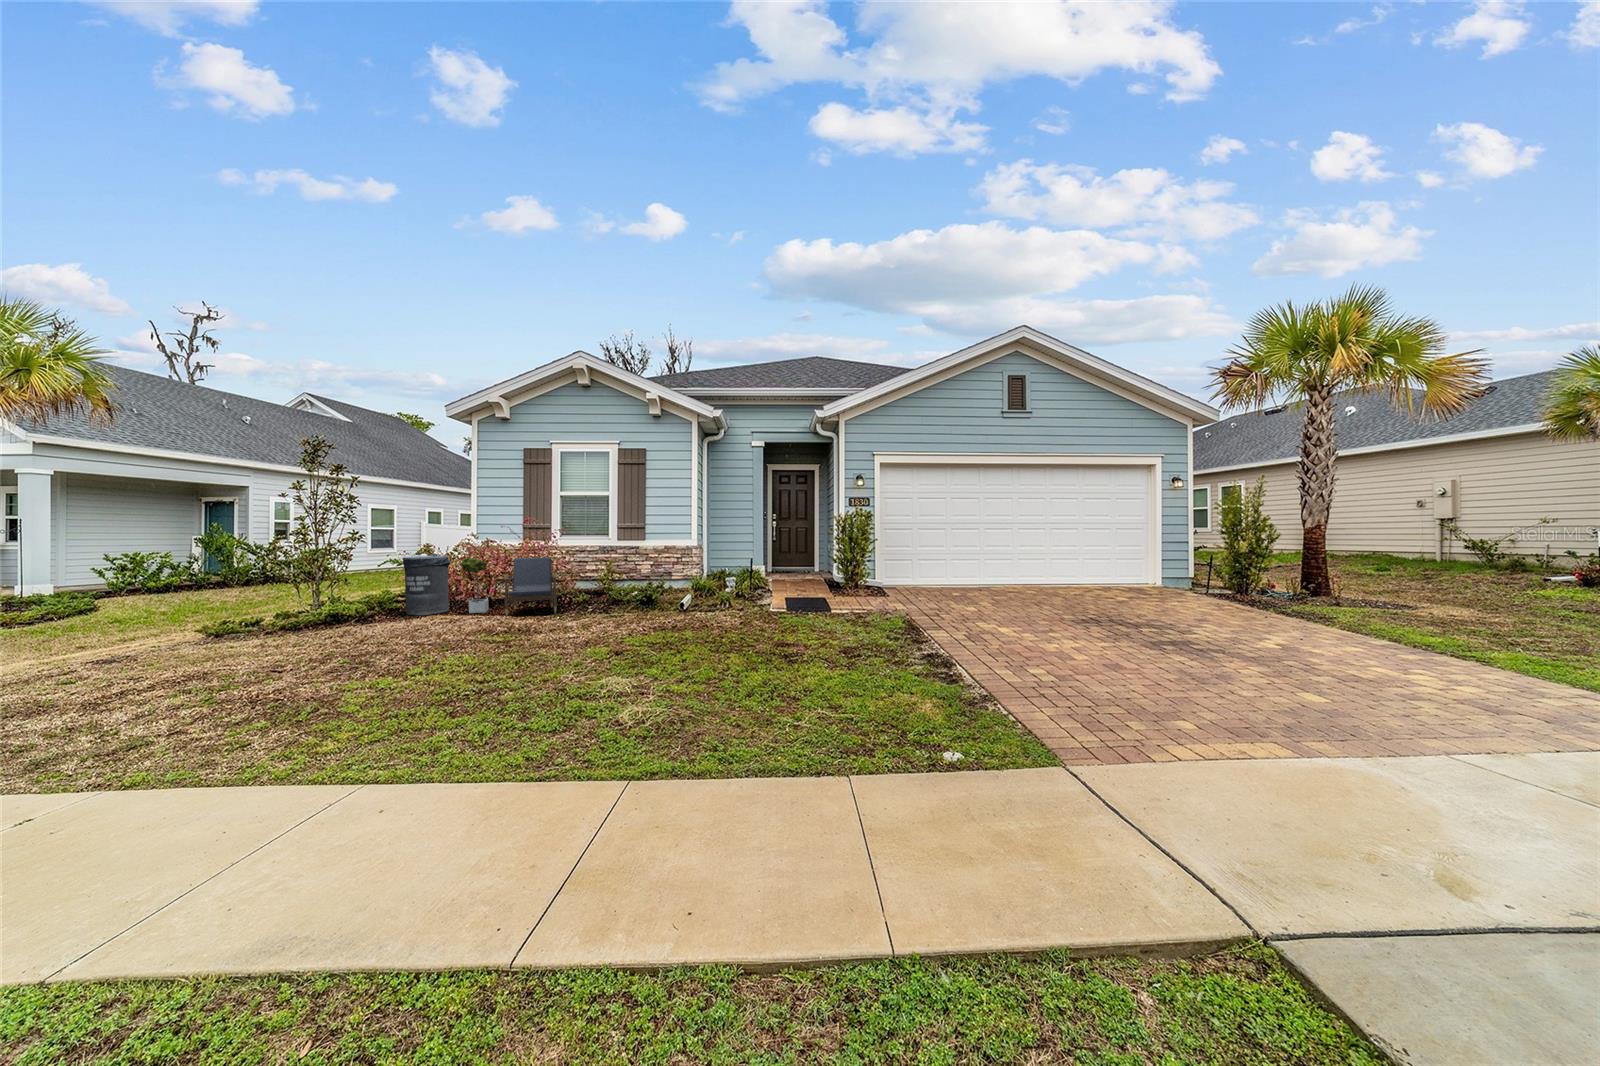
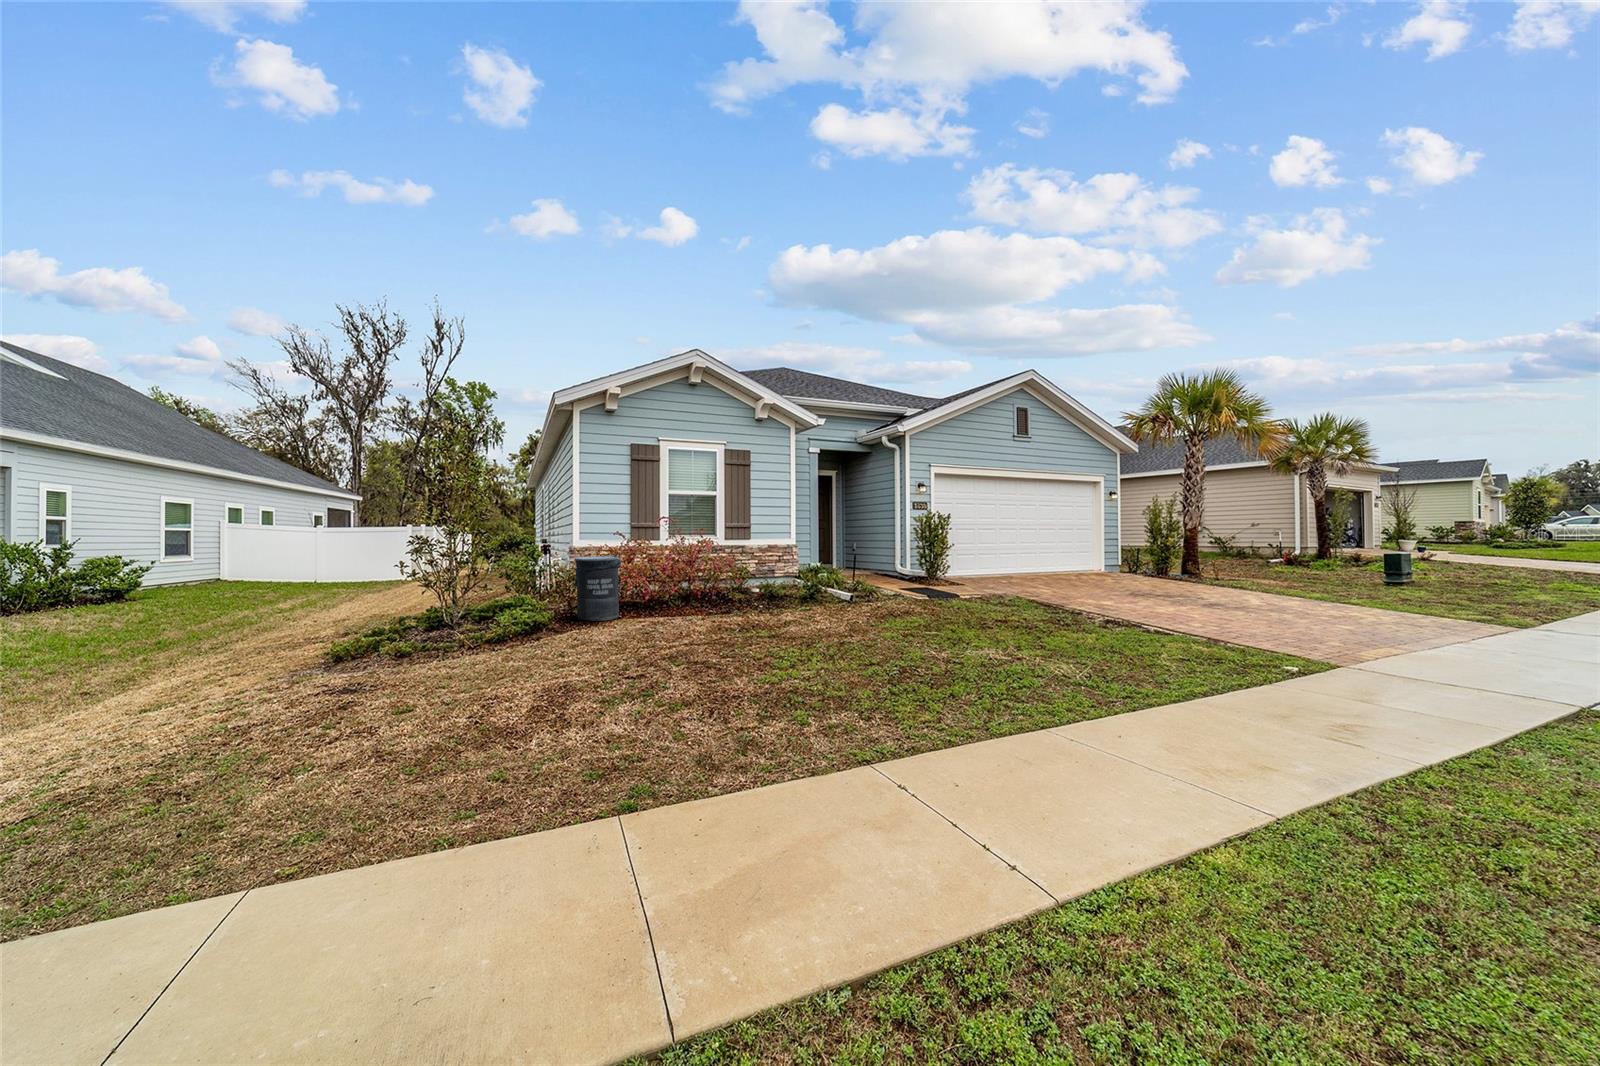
potted tree: present [461,557,489,613] -> none [637,558,663,616]
lounge chair: present [504,557,557,615] -> none [677,557,736,616]

